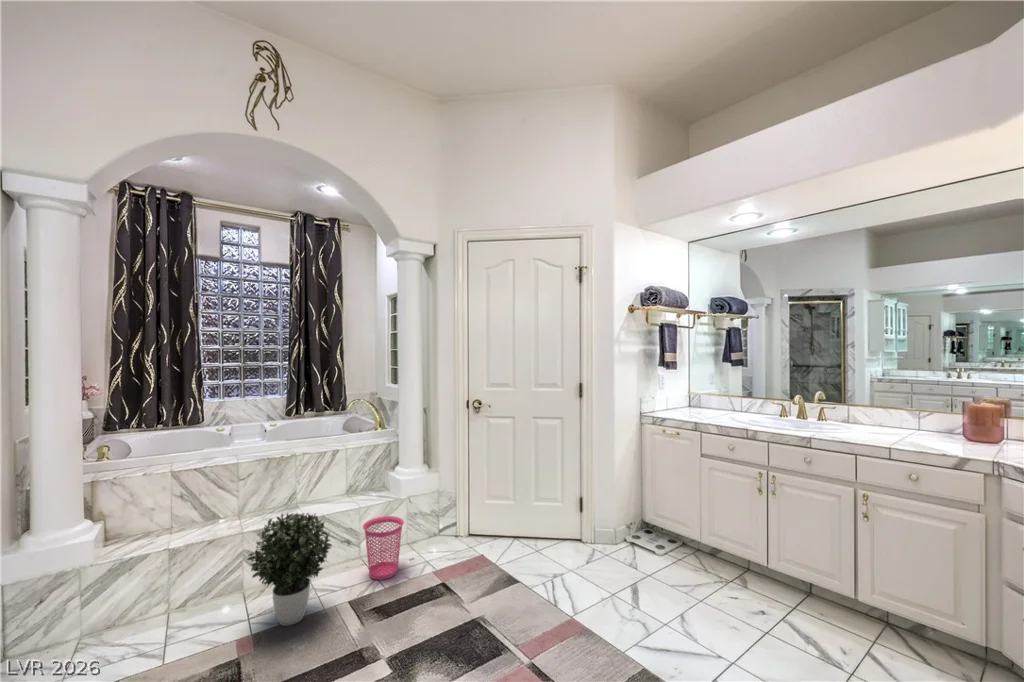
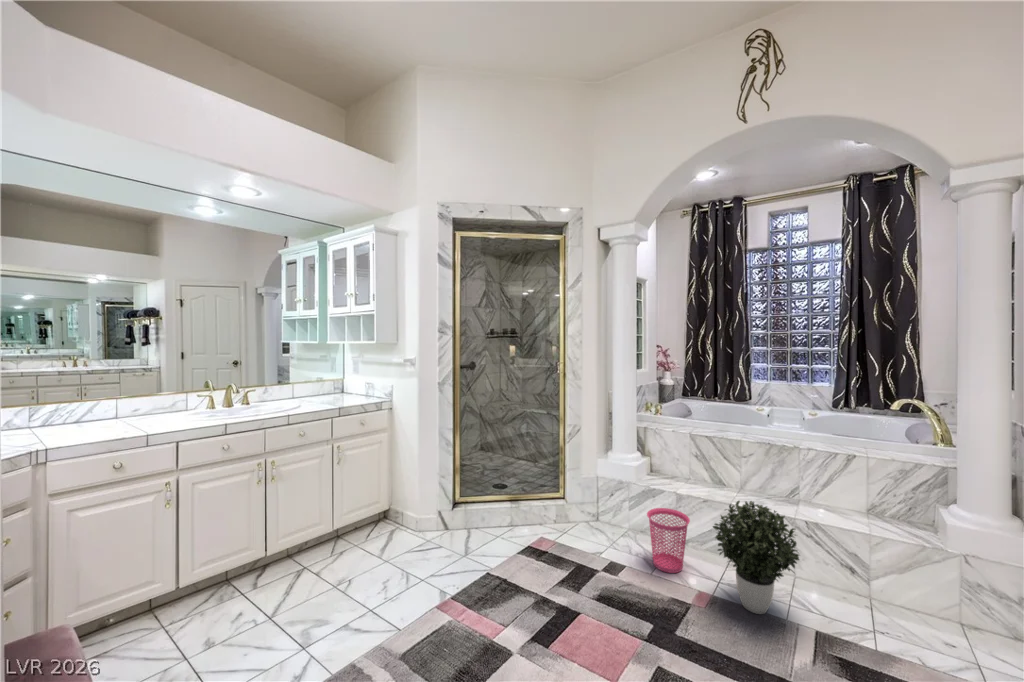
waste basket: present [363,516,404,580] -> present [647,508,690,573]

